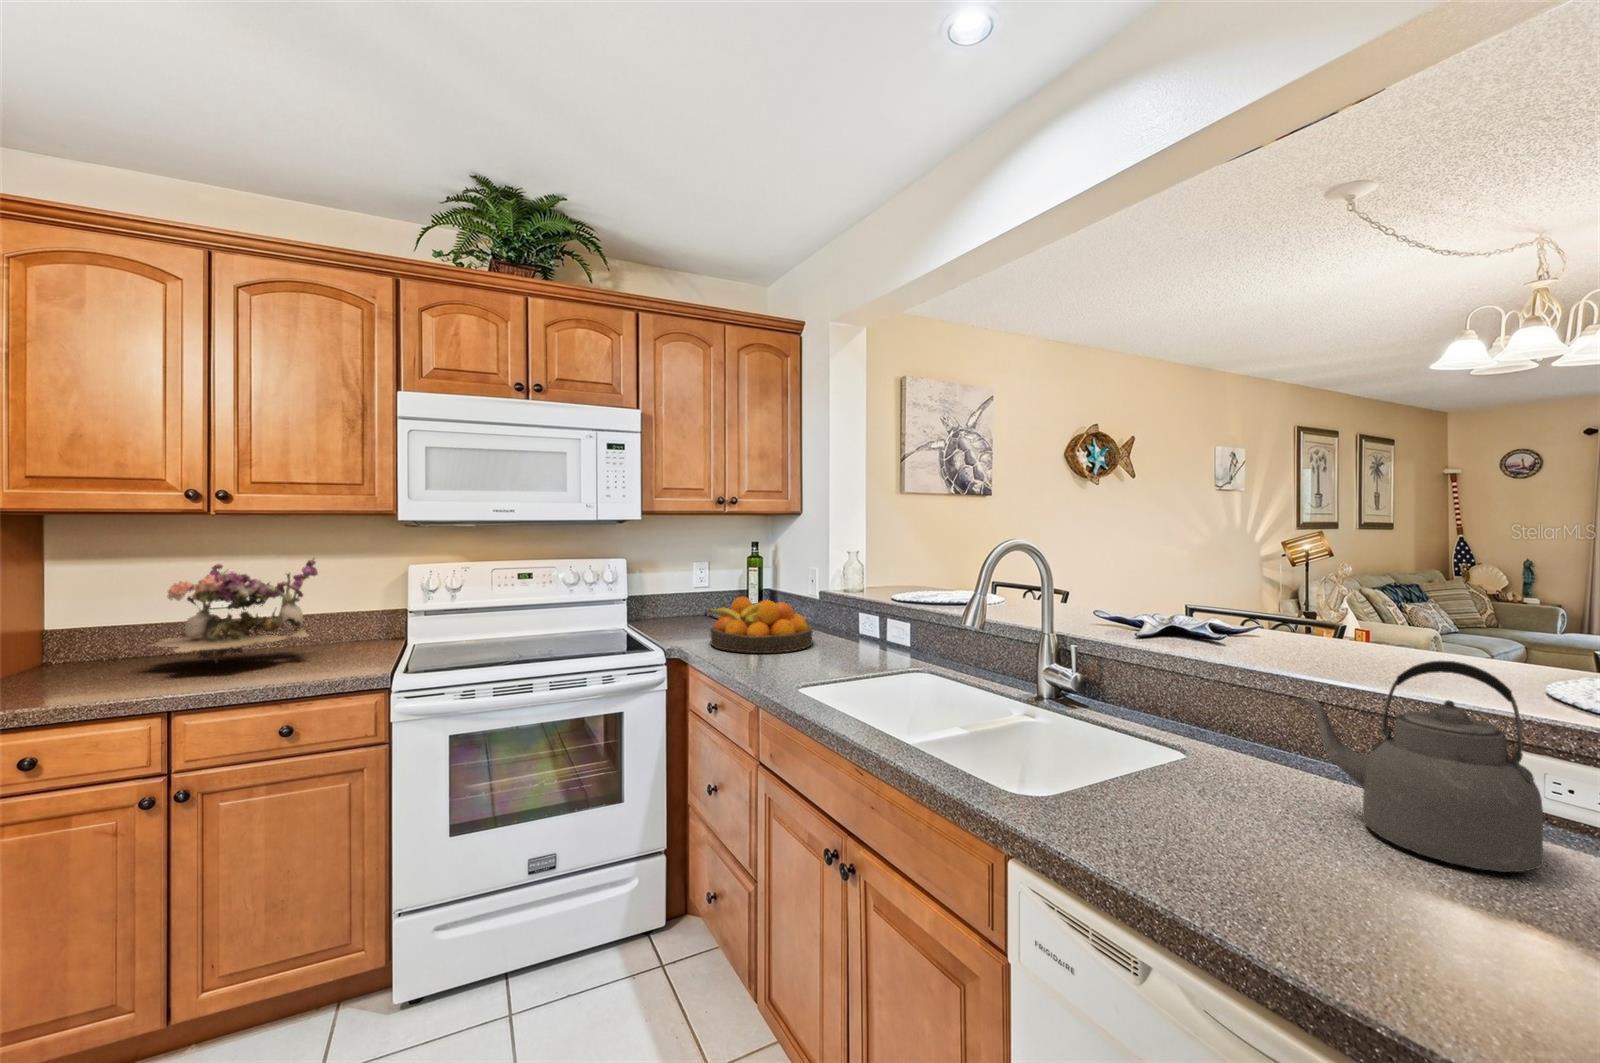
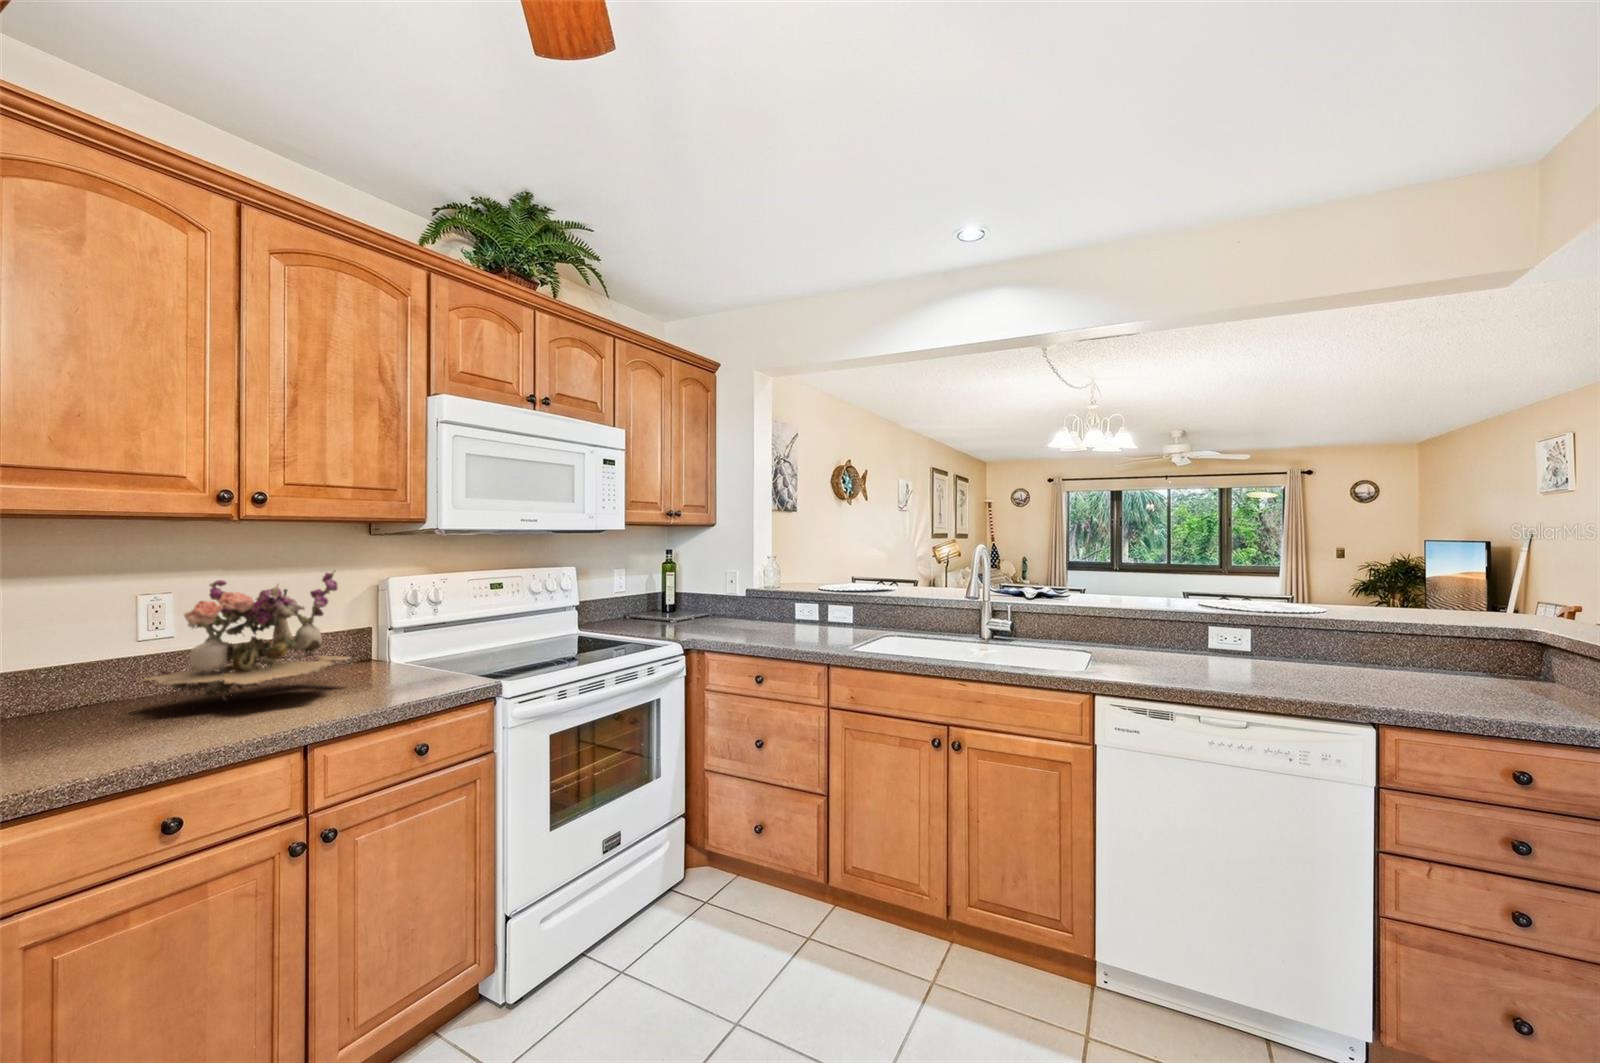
fruit bowl: present [709,597,812,653] -> none [697,595,782,639]
kettle: present [1296,661,1544,872] -> none [1161,587,1250,666]

